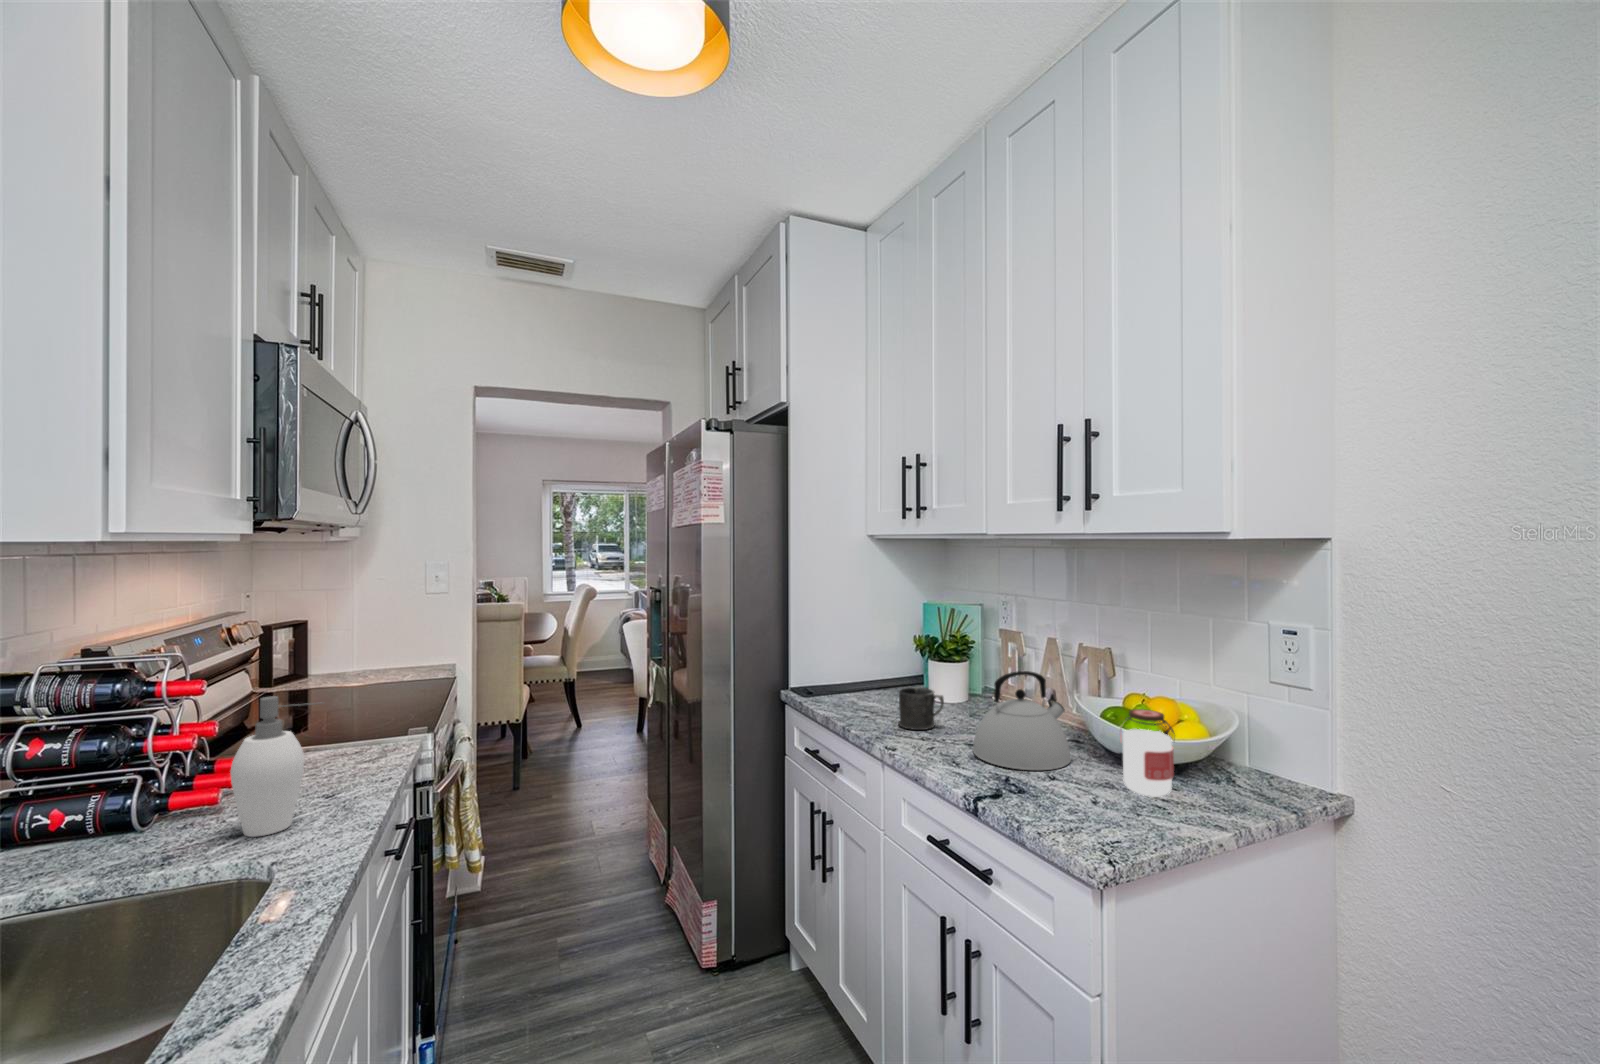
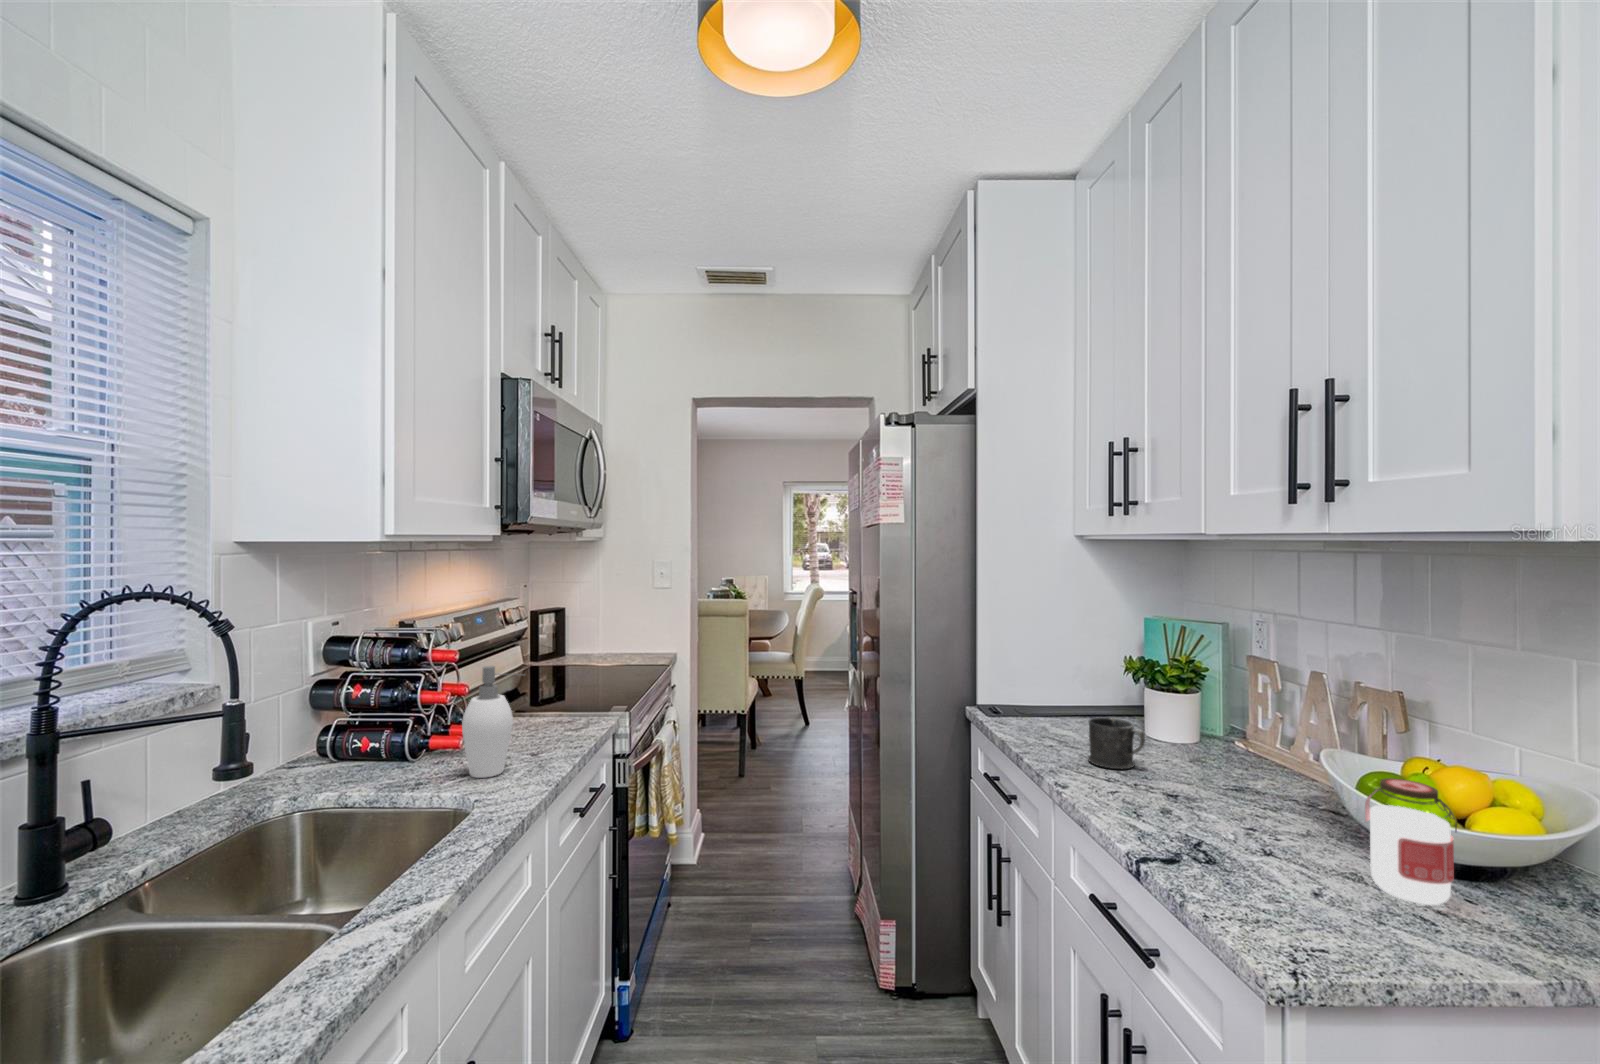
kettle: present [973,671,1071,770] -> none [1168,711,1308,842]

